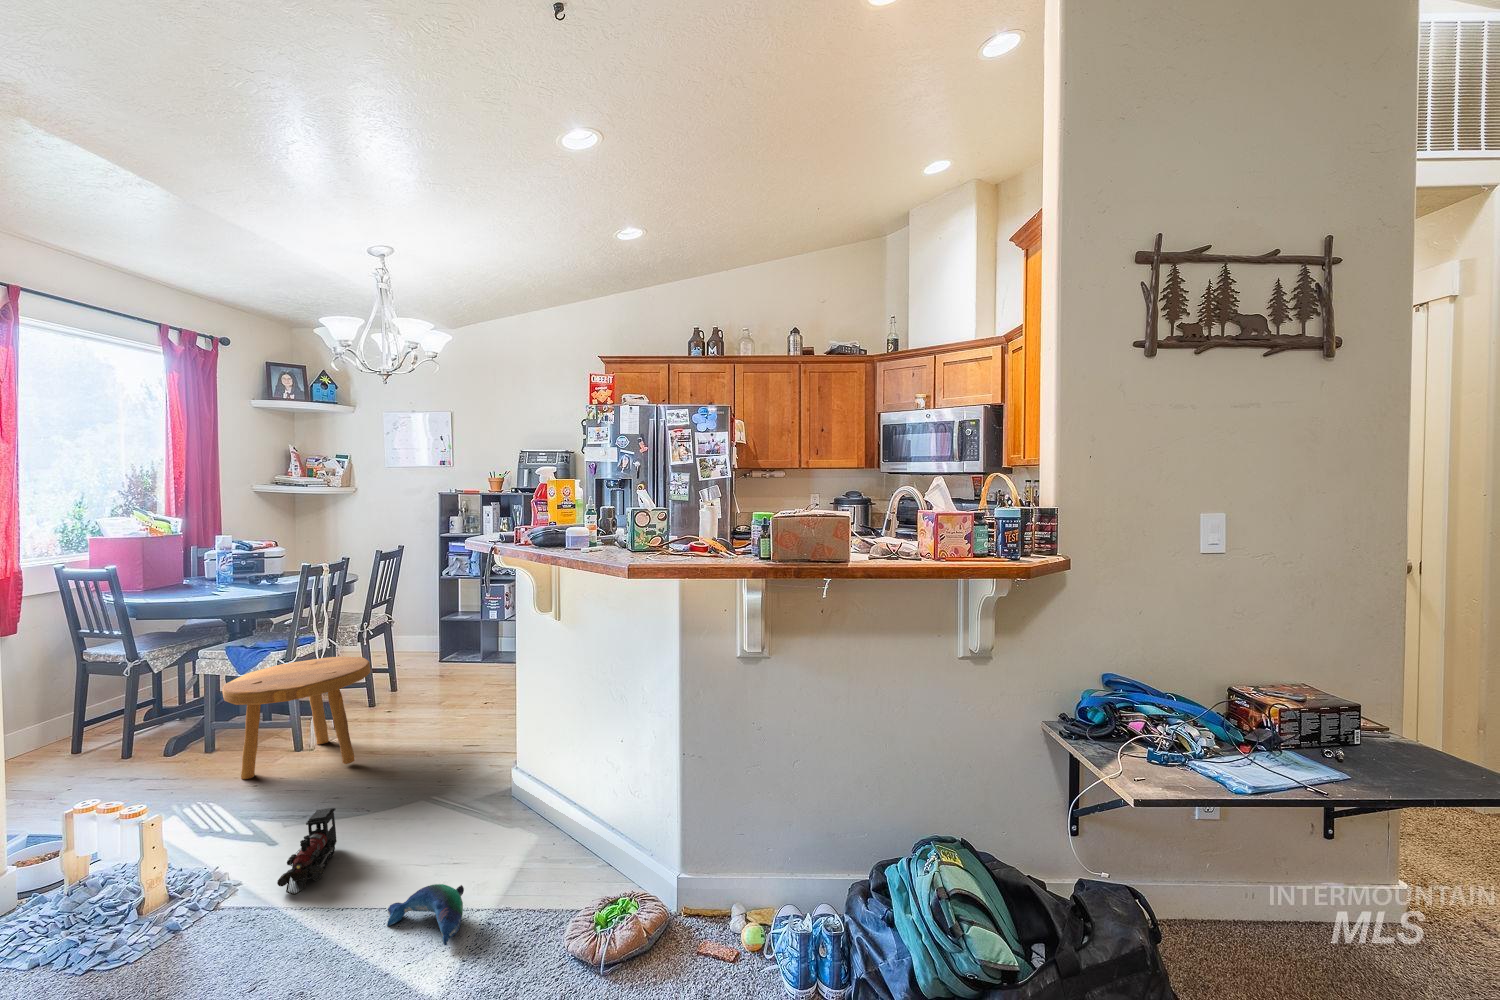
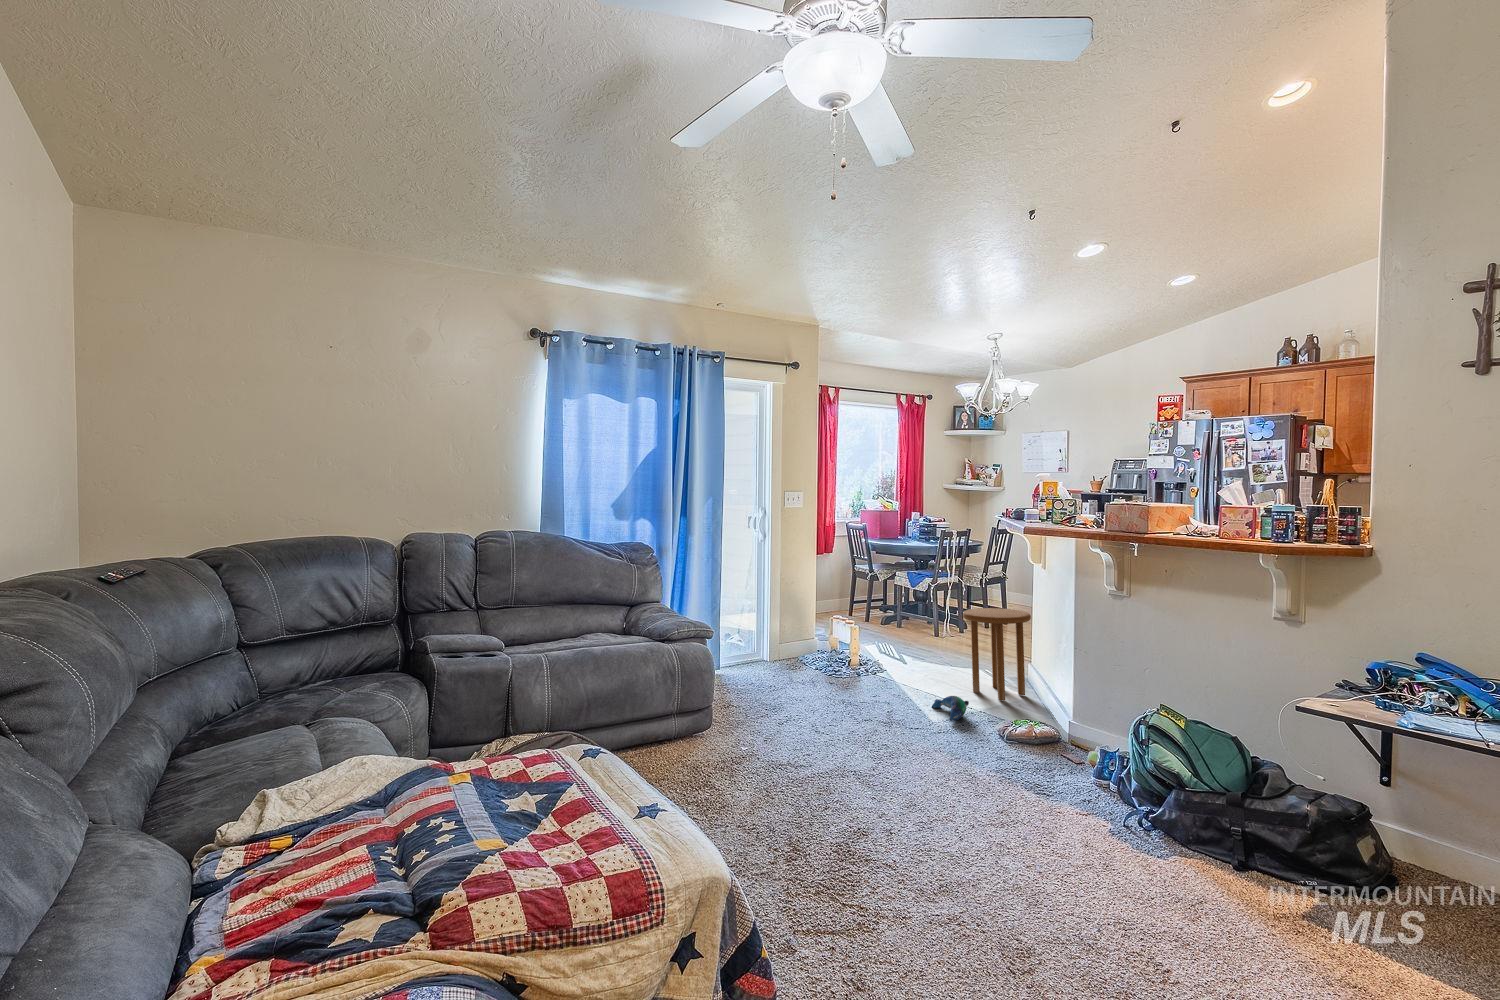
footstool: present [222,656,371,779] -> none [900,586,975,648]
side table: none [406,687,519,850] -> present [963,608,1031,700]
toy train: present [277,808,337,895] -> none [897,653,930,685]

